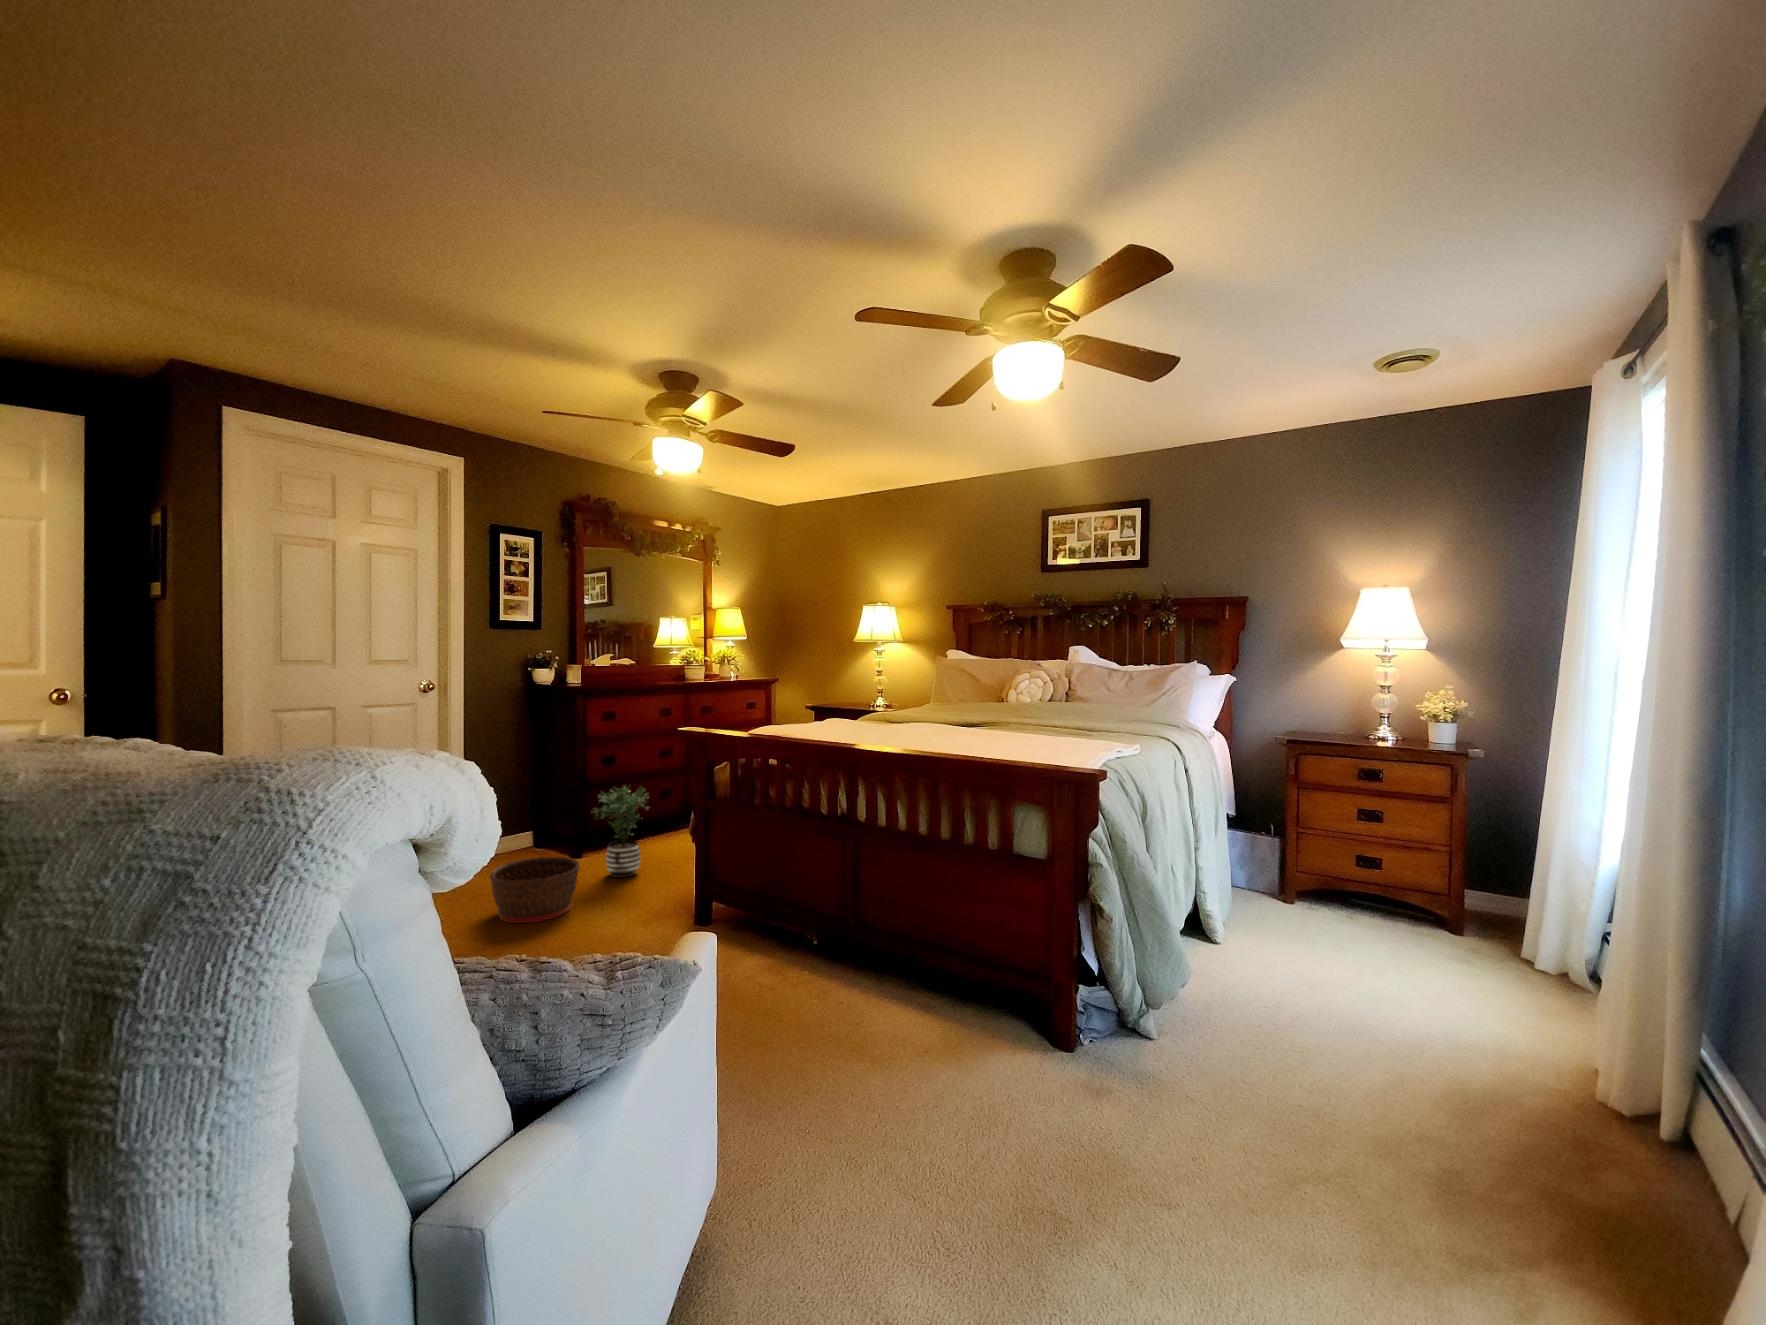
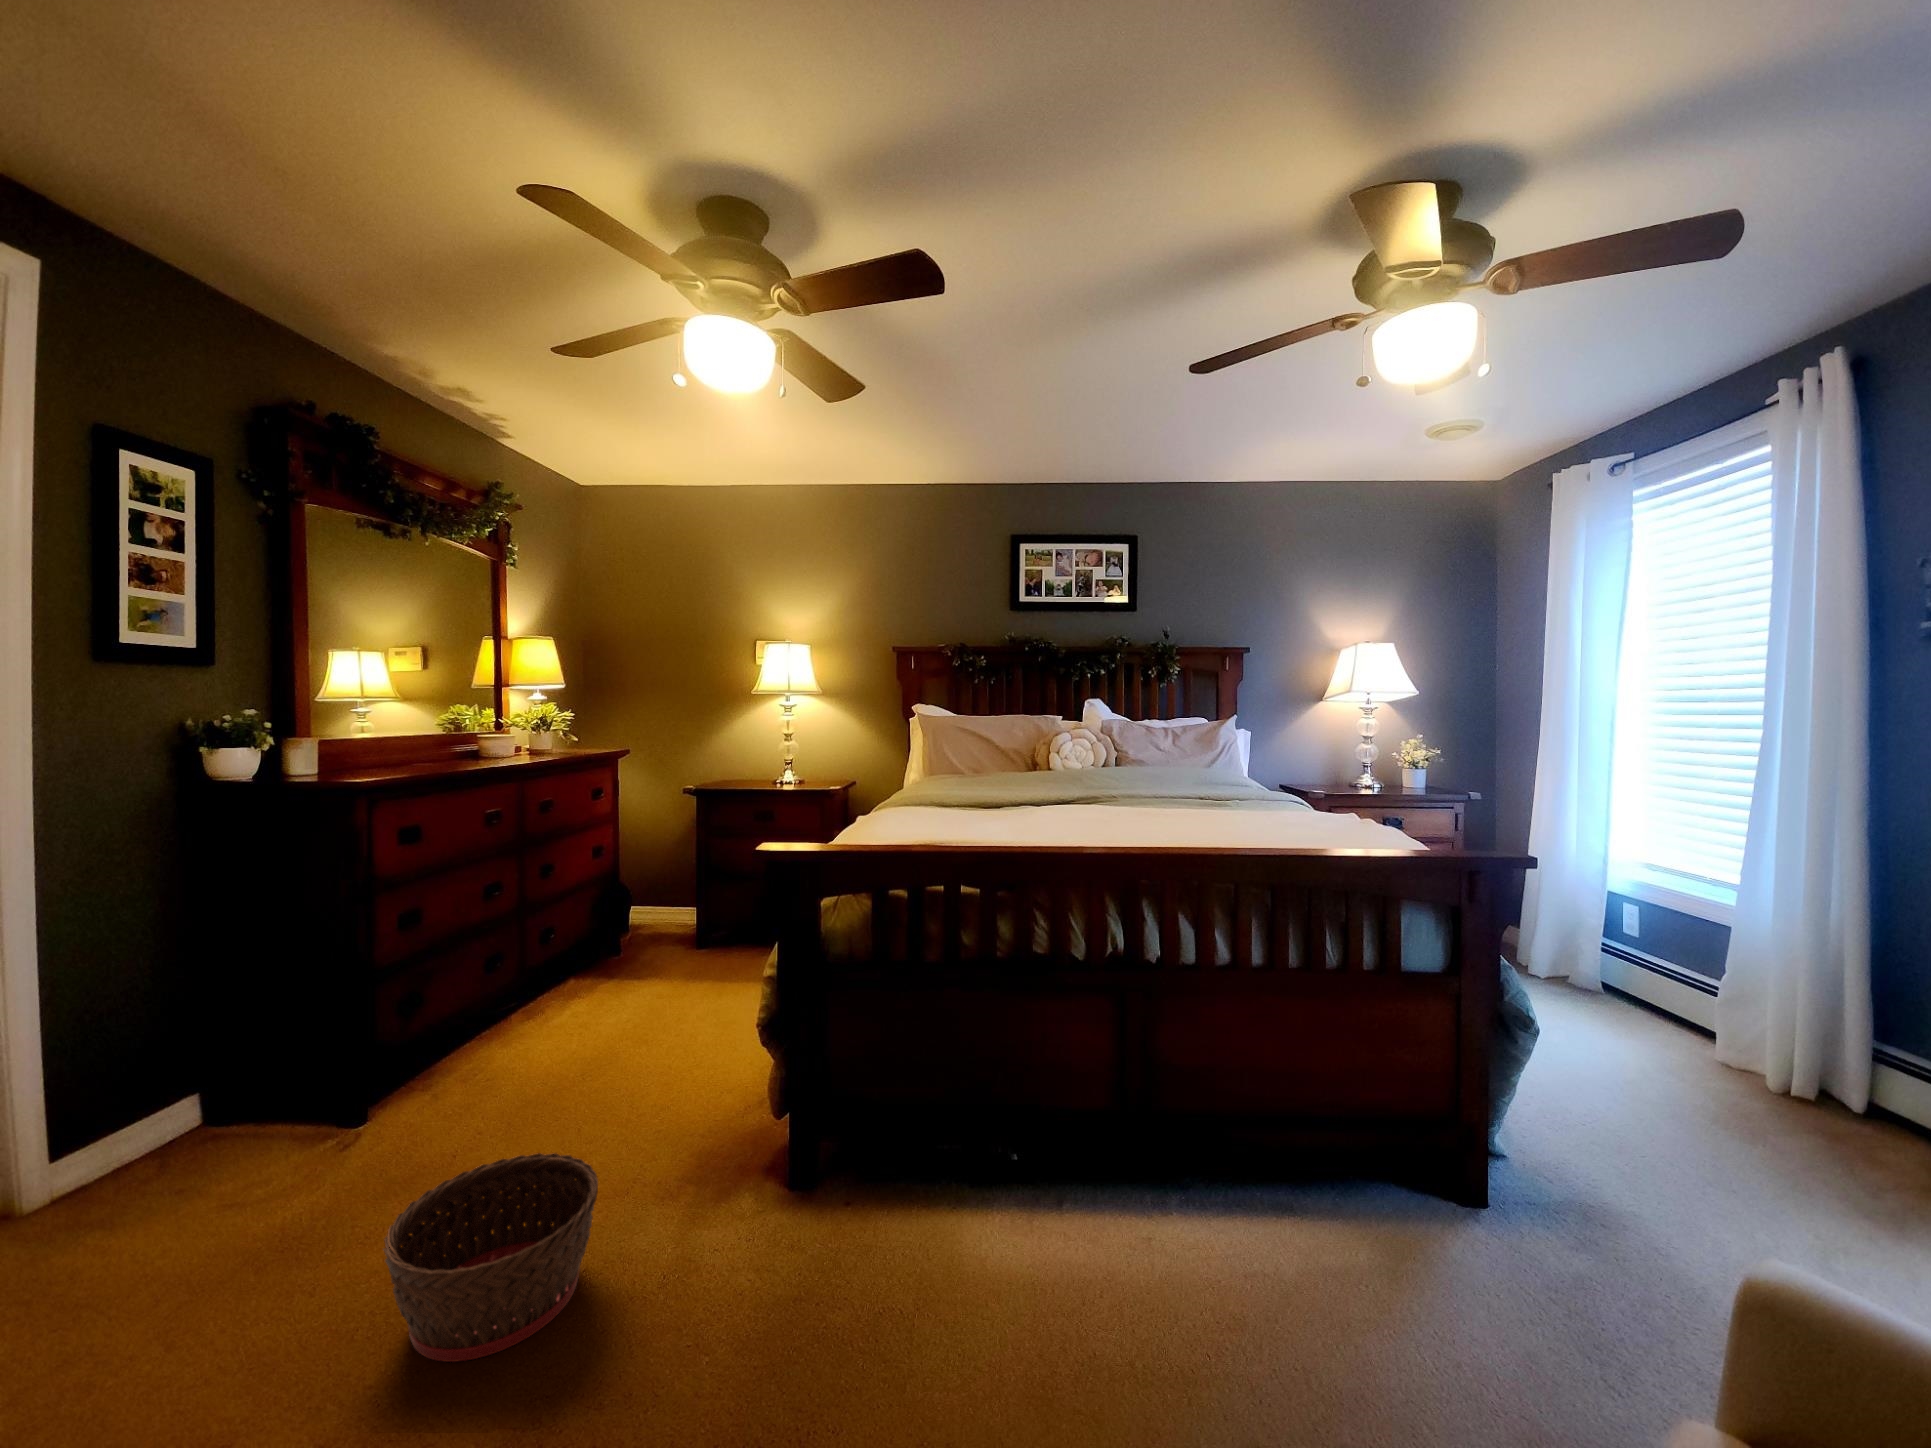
potted plant: present [596,786,644,878] -> none [497,965,634,1156]

